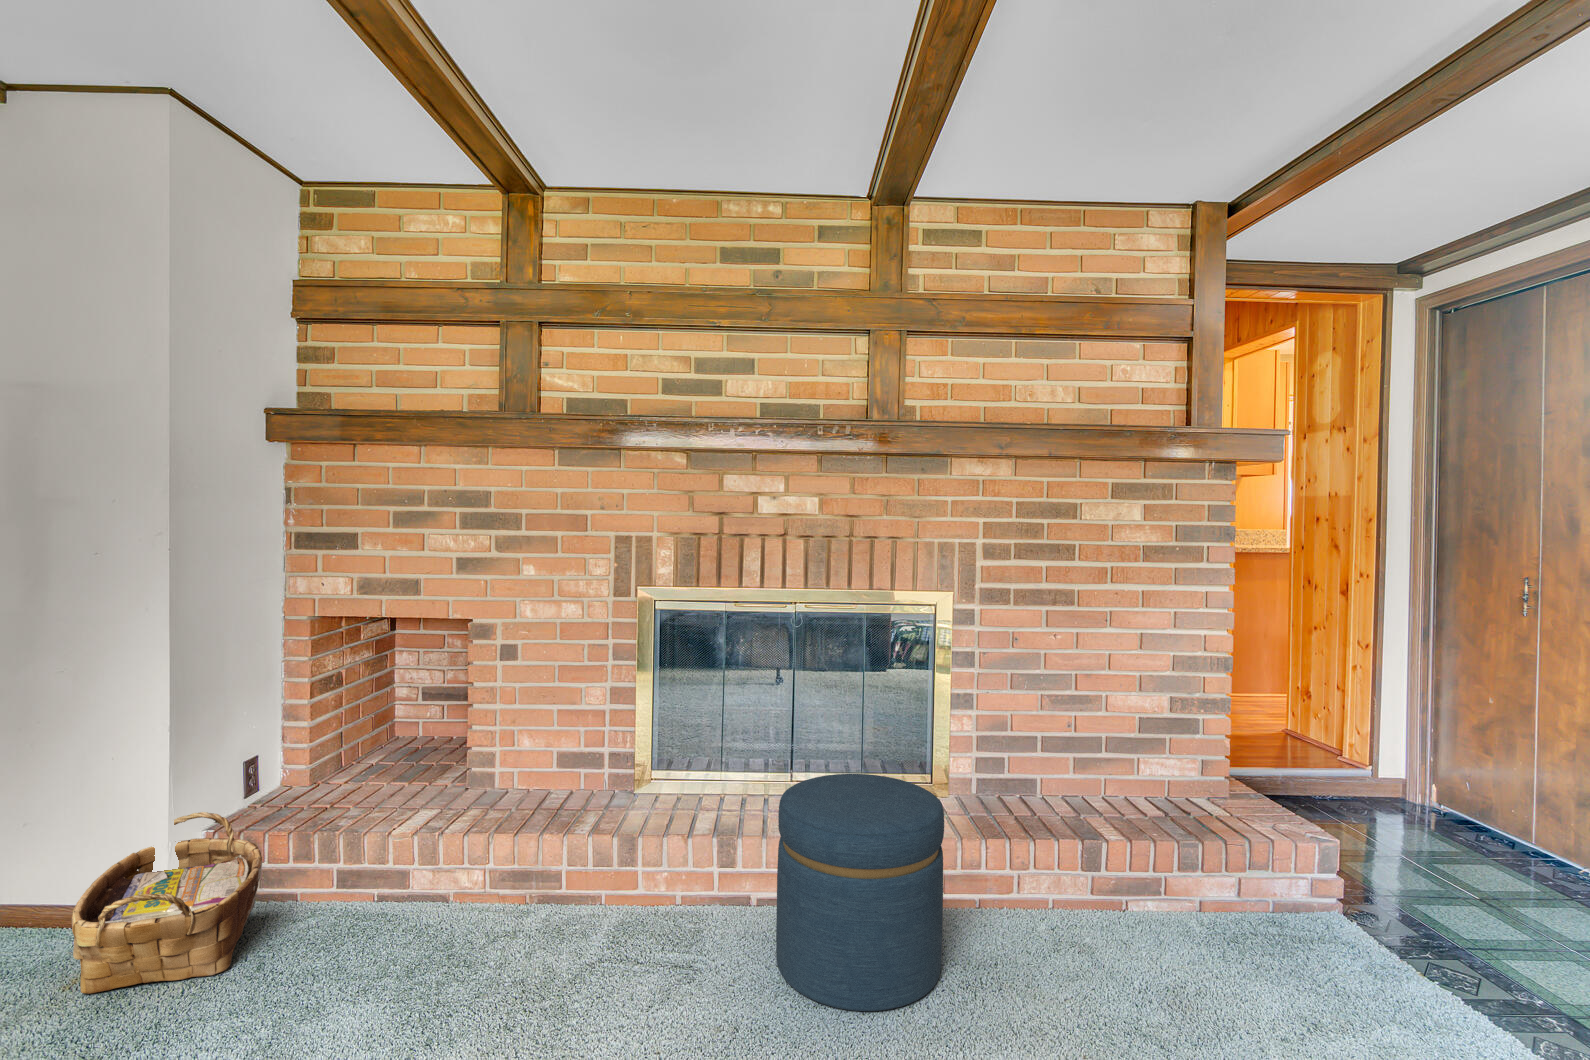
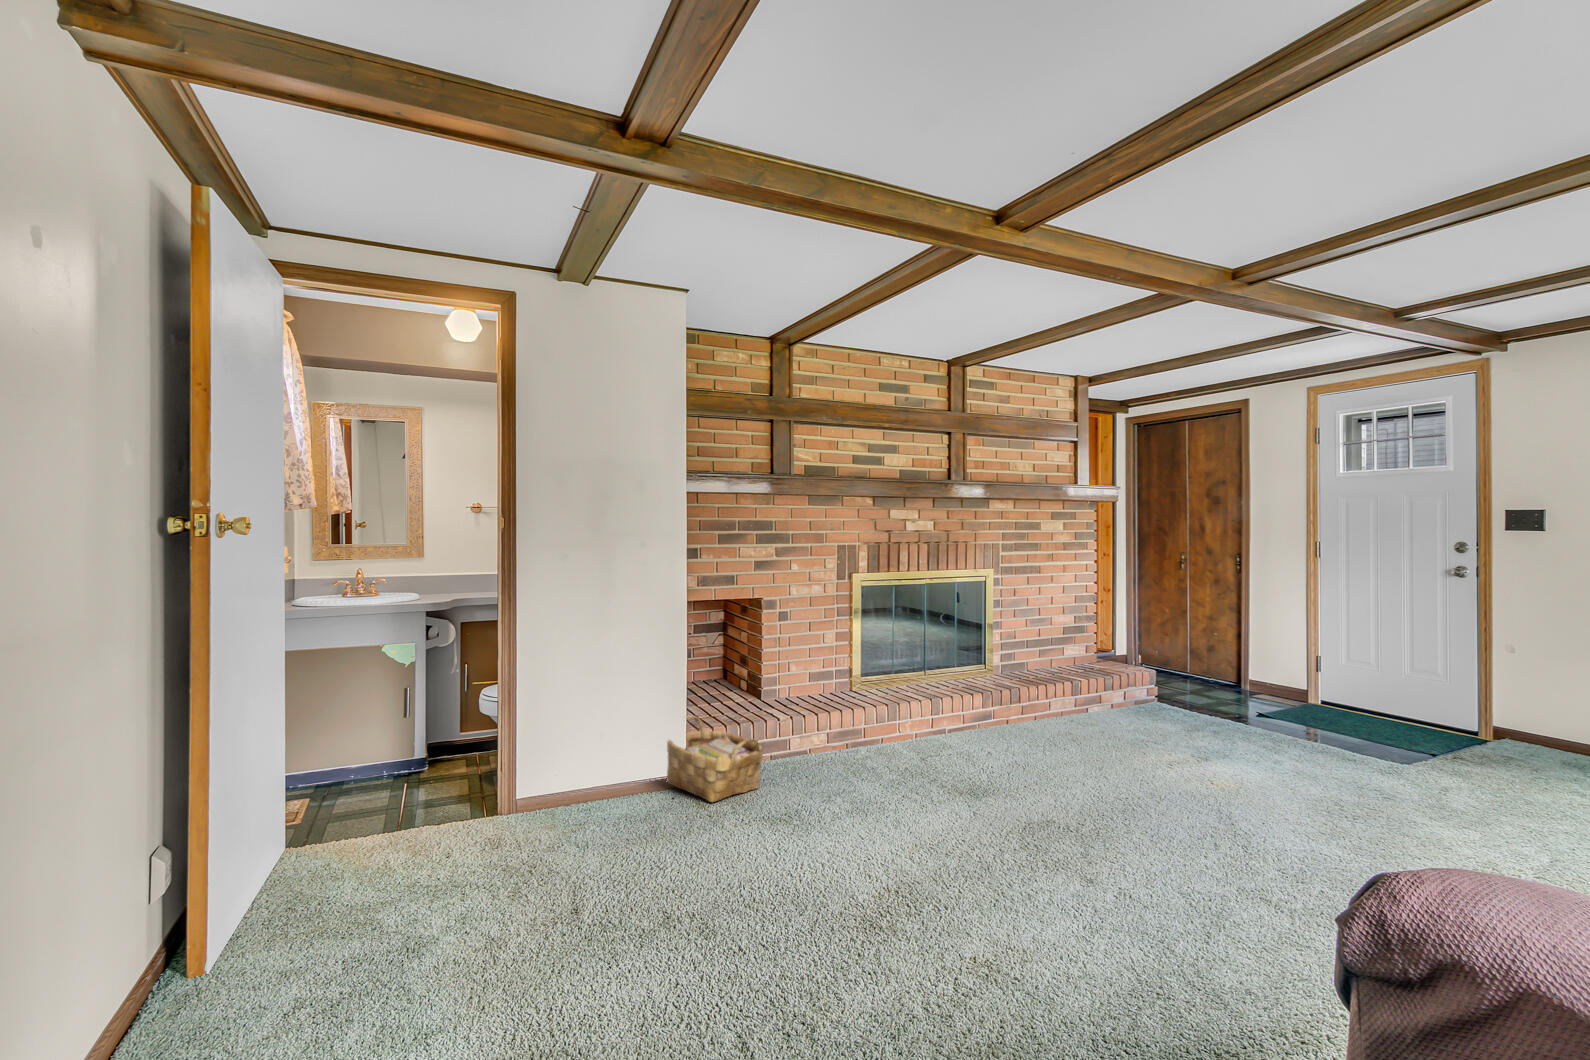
ottoman: present [776,774,944,1011] -> none [976,656,1059,749]

